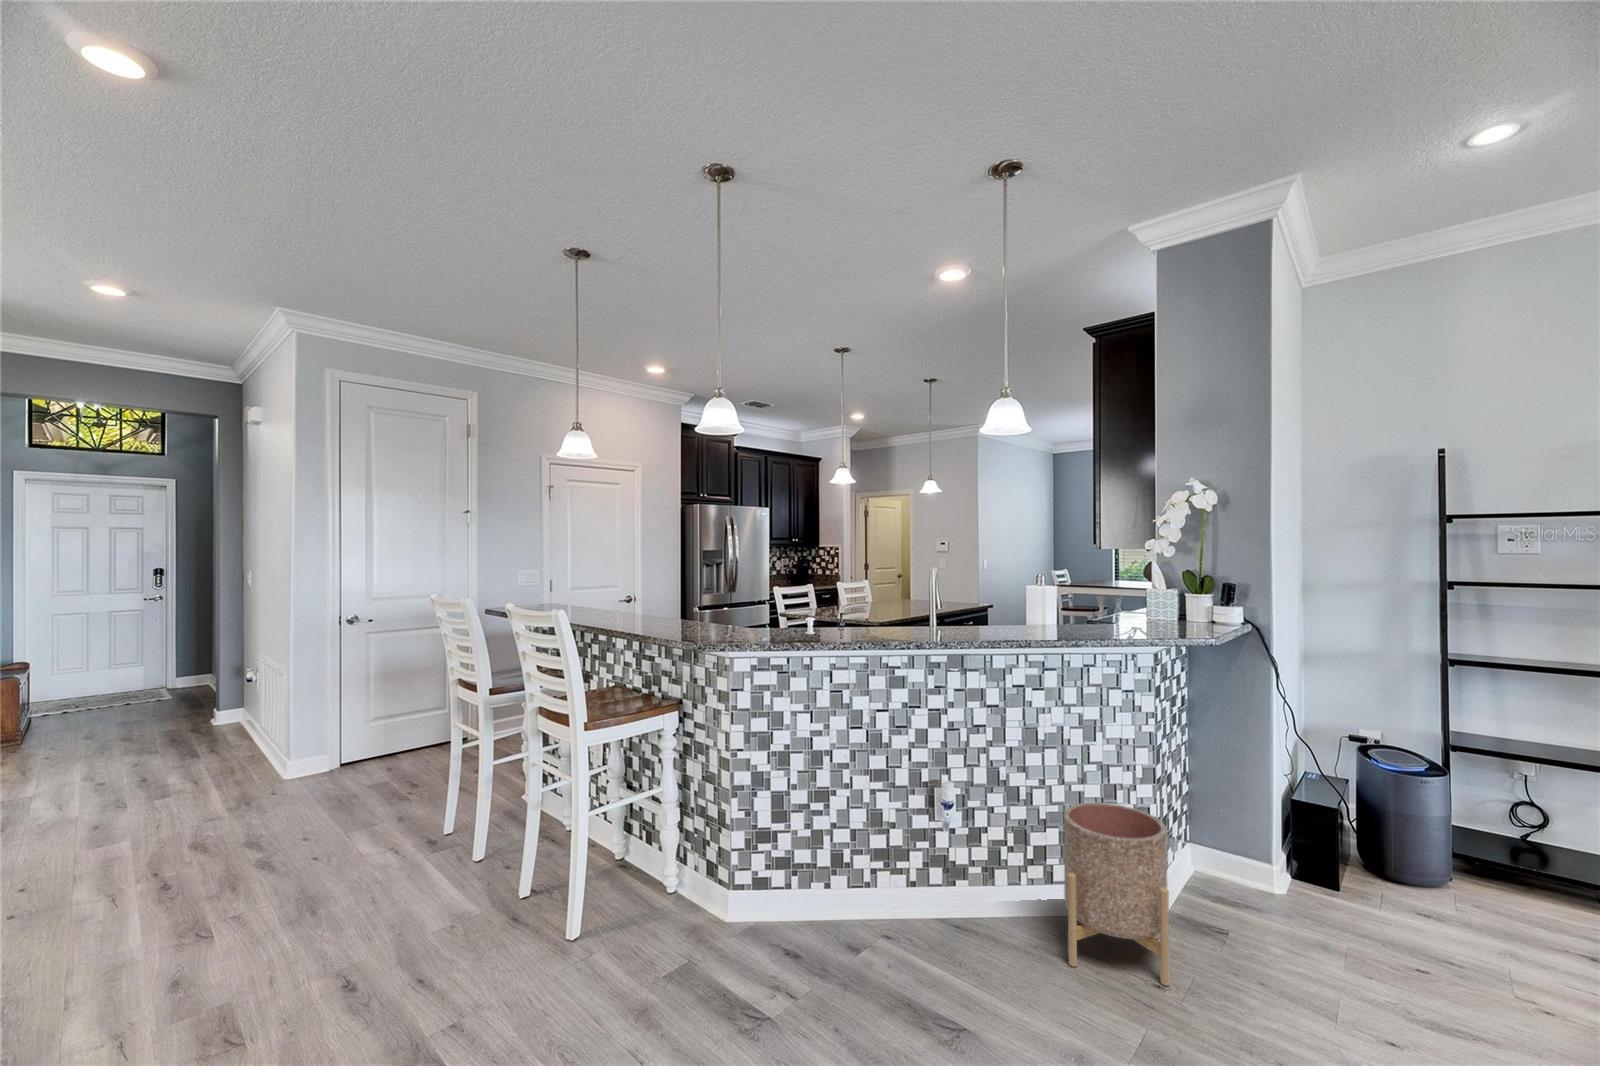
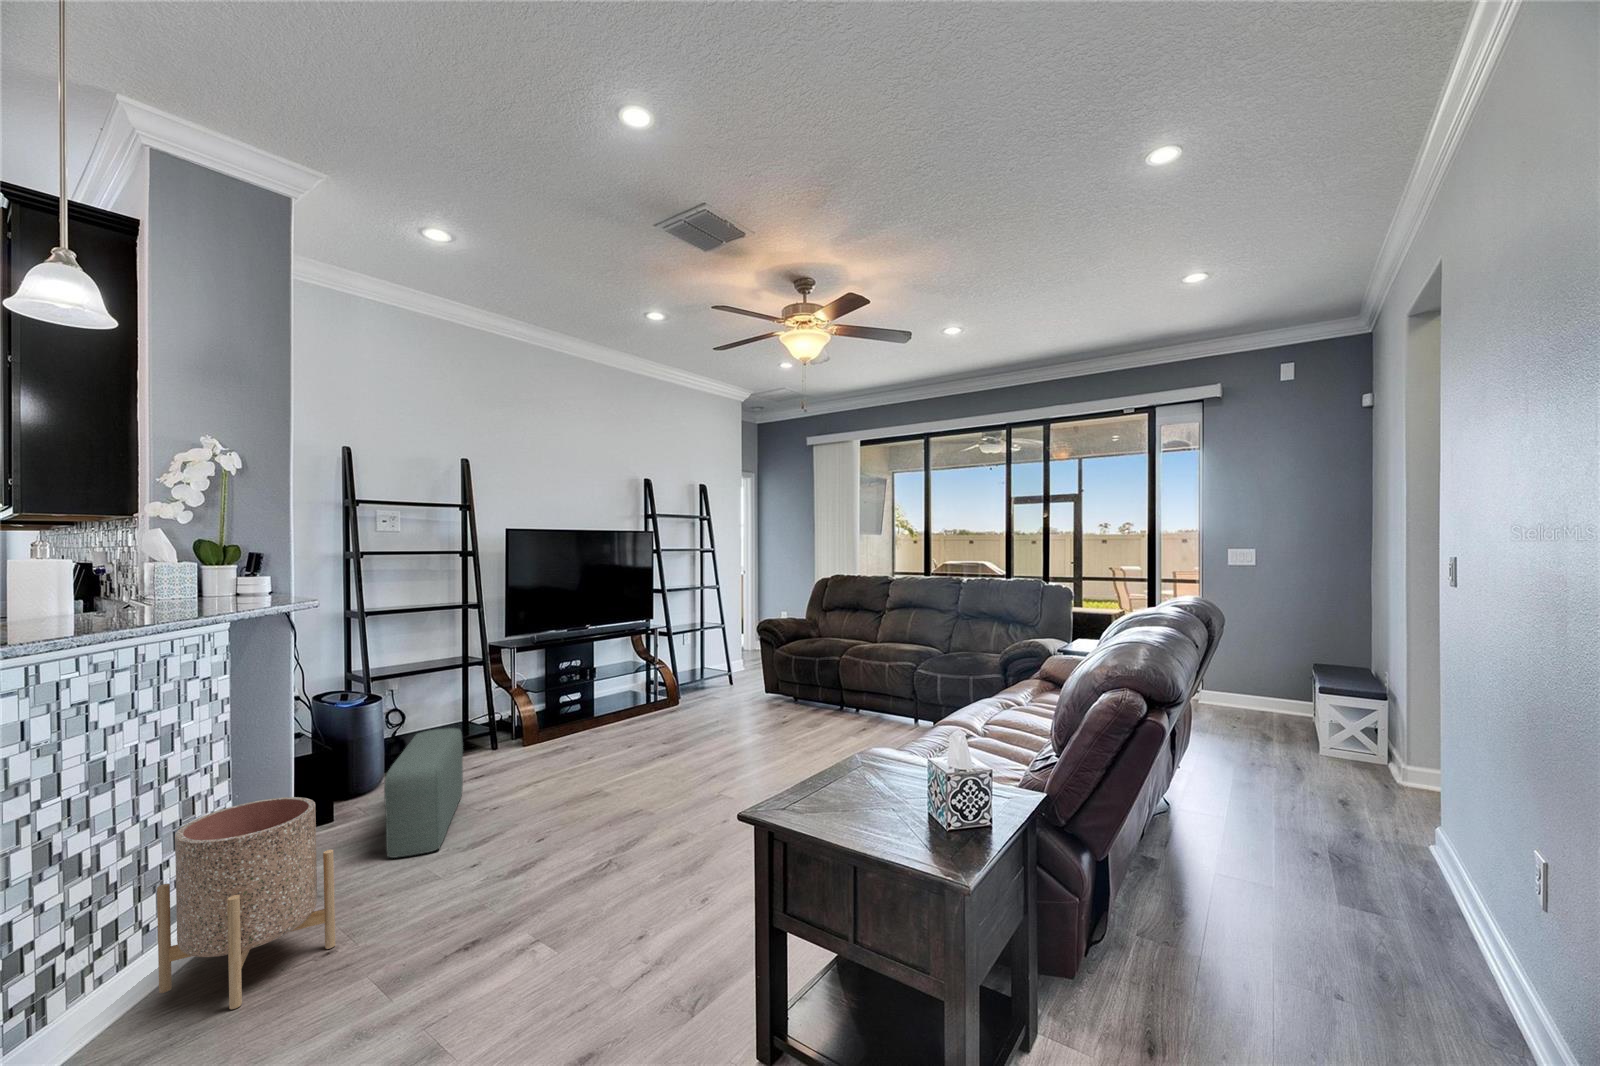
pouf: none [1318,839,1529,993] -> present [384,728,463,858]

